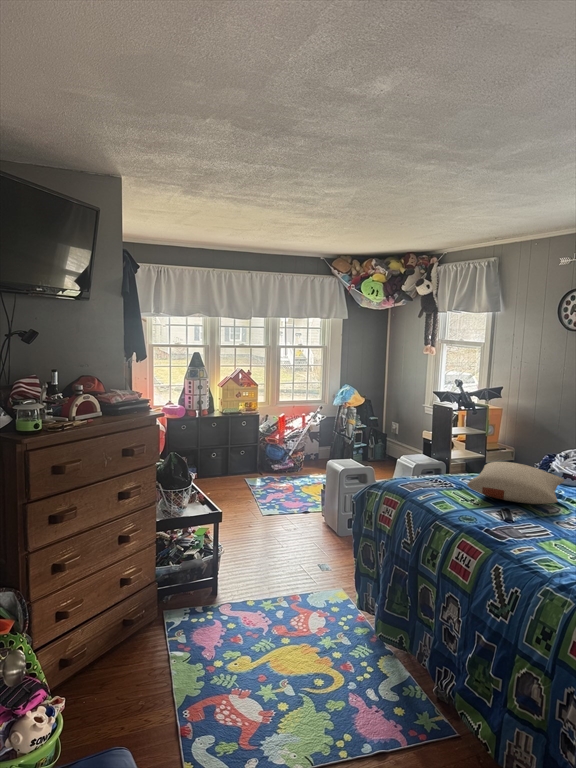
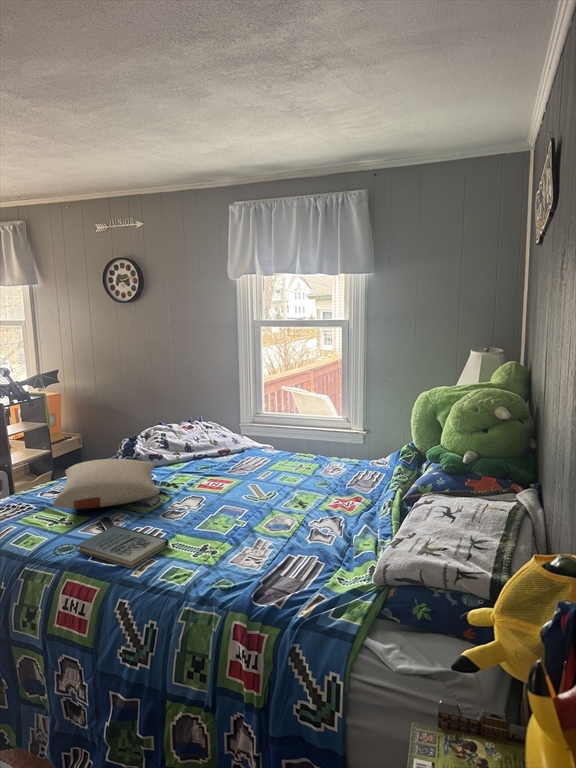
book: none [475,515,552,547] -> present [77,526,169,569]

